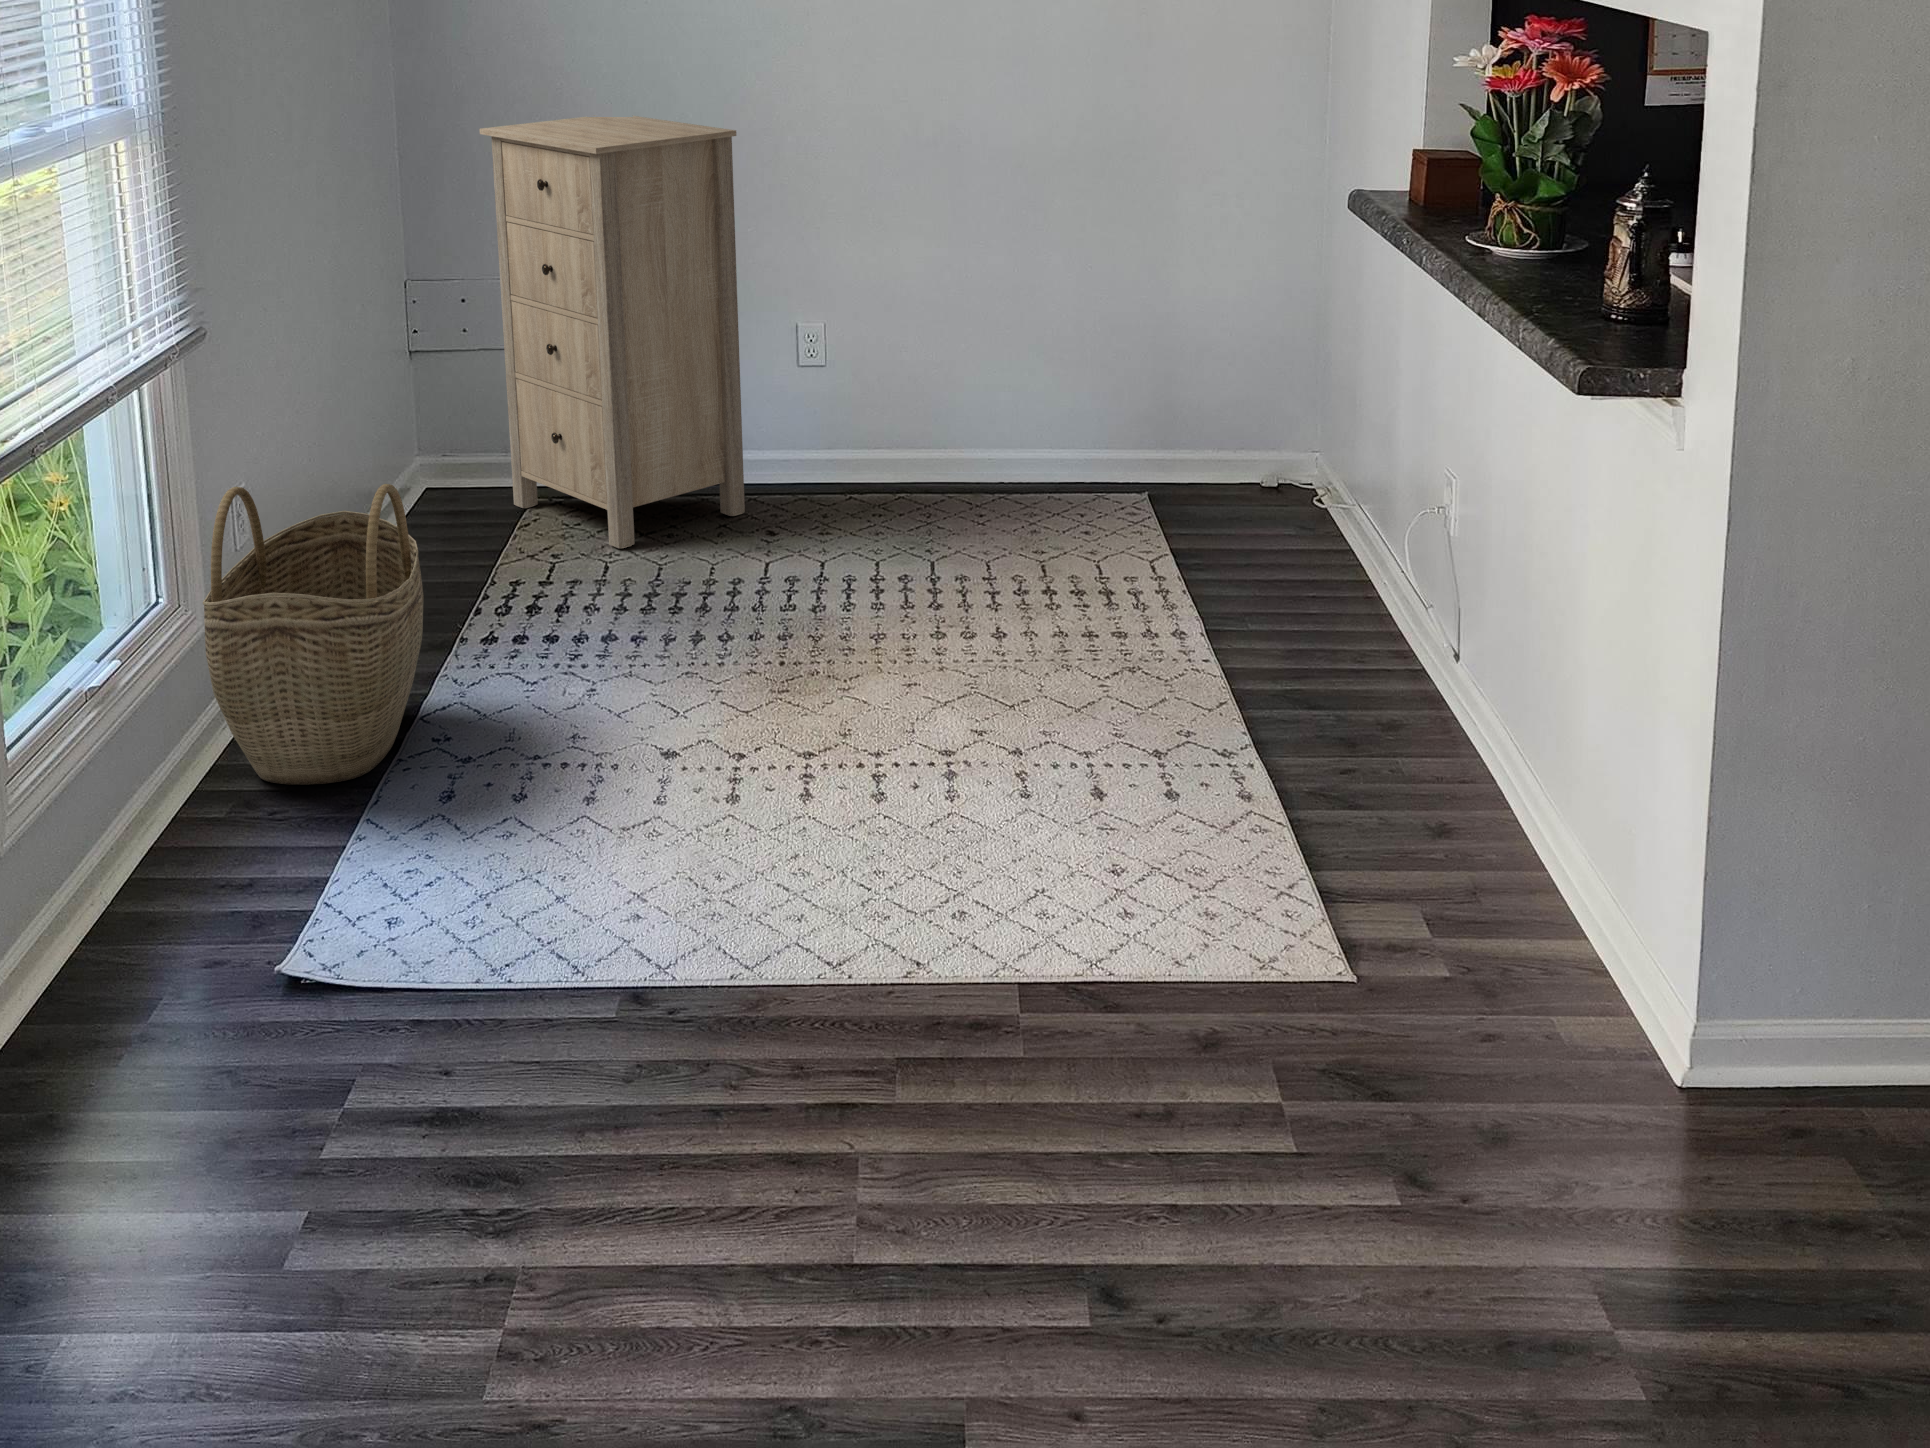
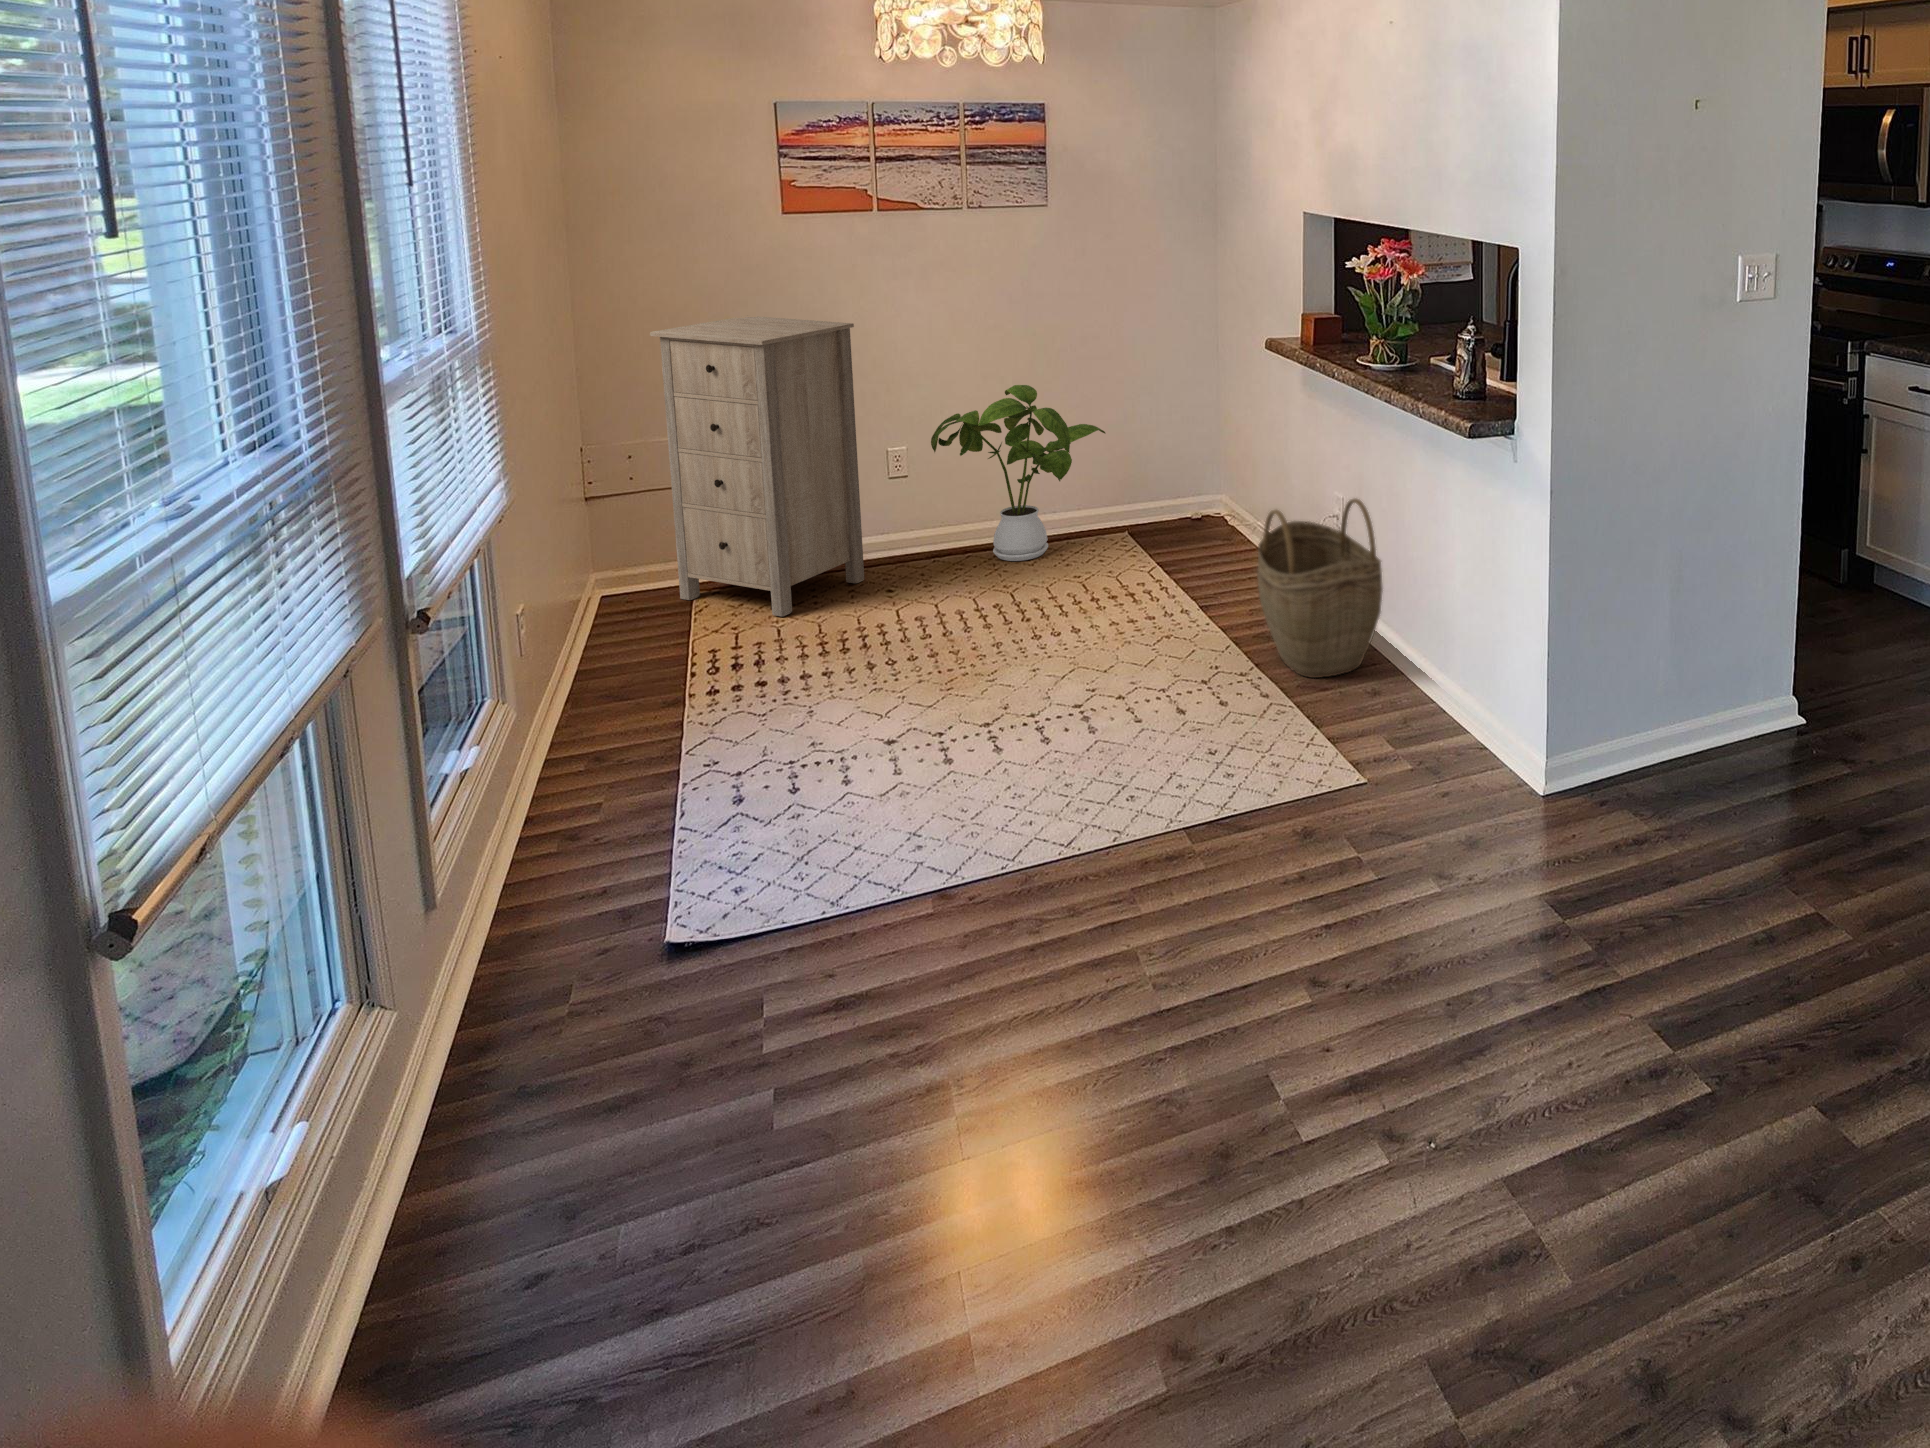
house plant: none [845,241,1116,516] -> present [931,385,1105,561]
woven basket: present [203,484,423,785] -> present [1257,499,1383,678]

